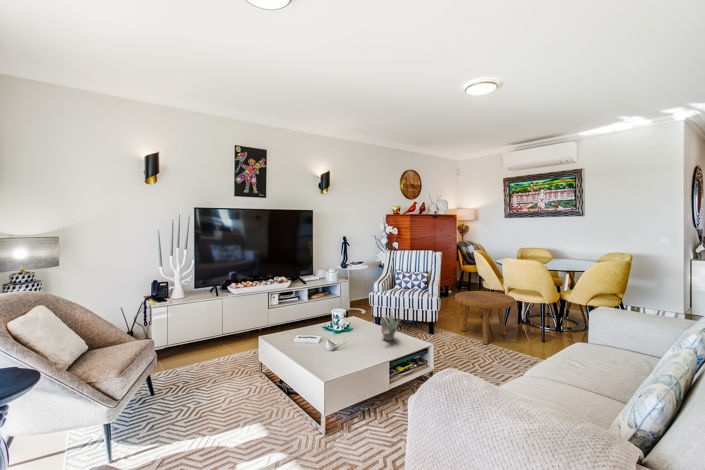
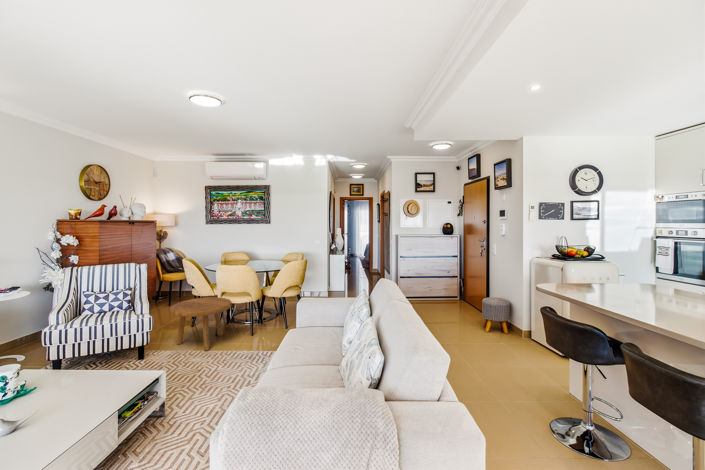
succulent plant: present [381,311,400,341] -> none [83,347,119,391]

